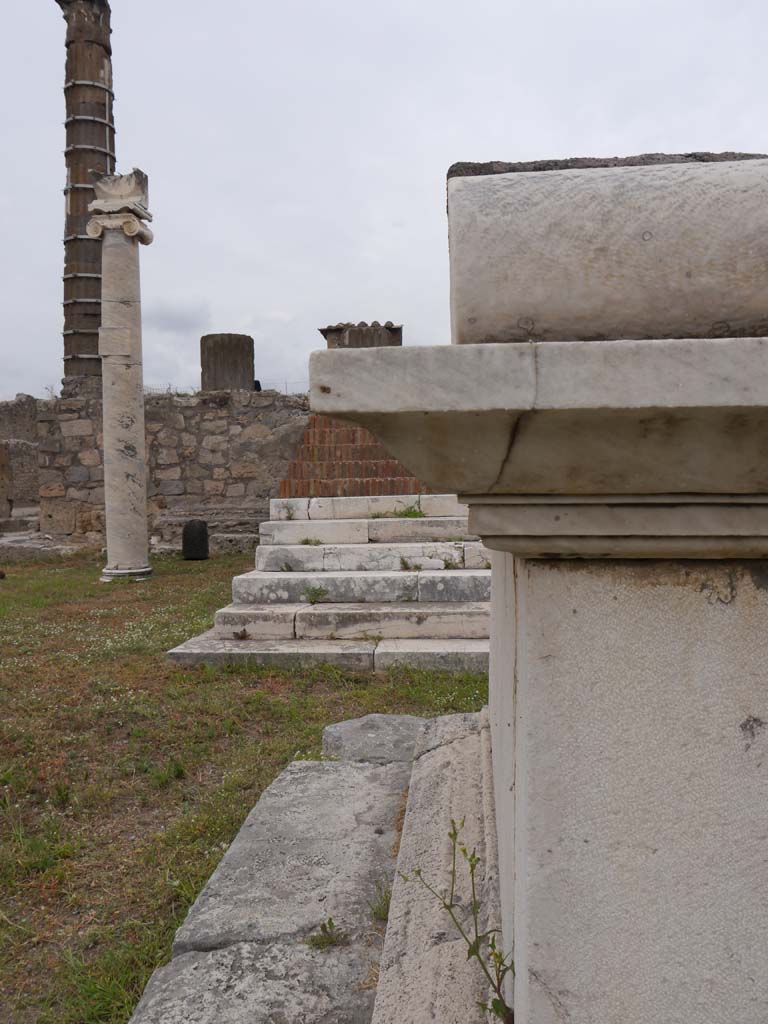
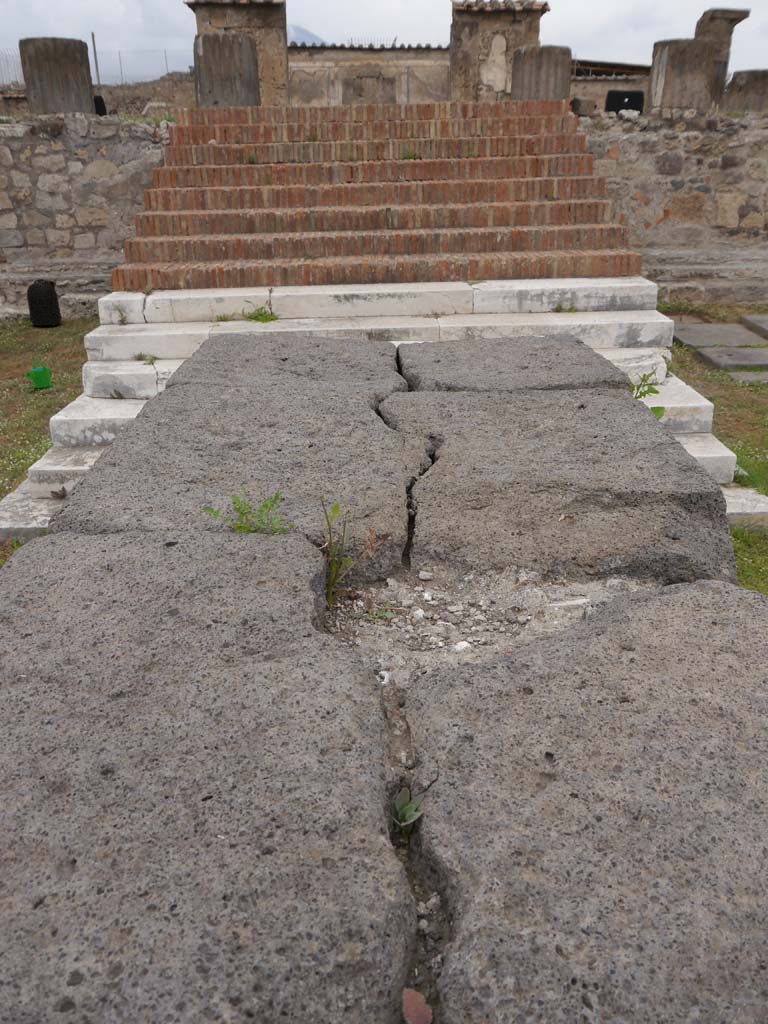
watering can: none [184,565,208,590] -> present [25,360,52,388]

